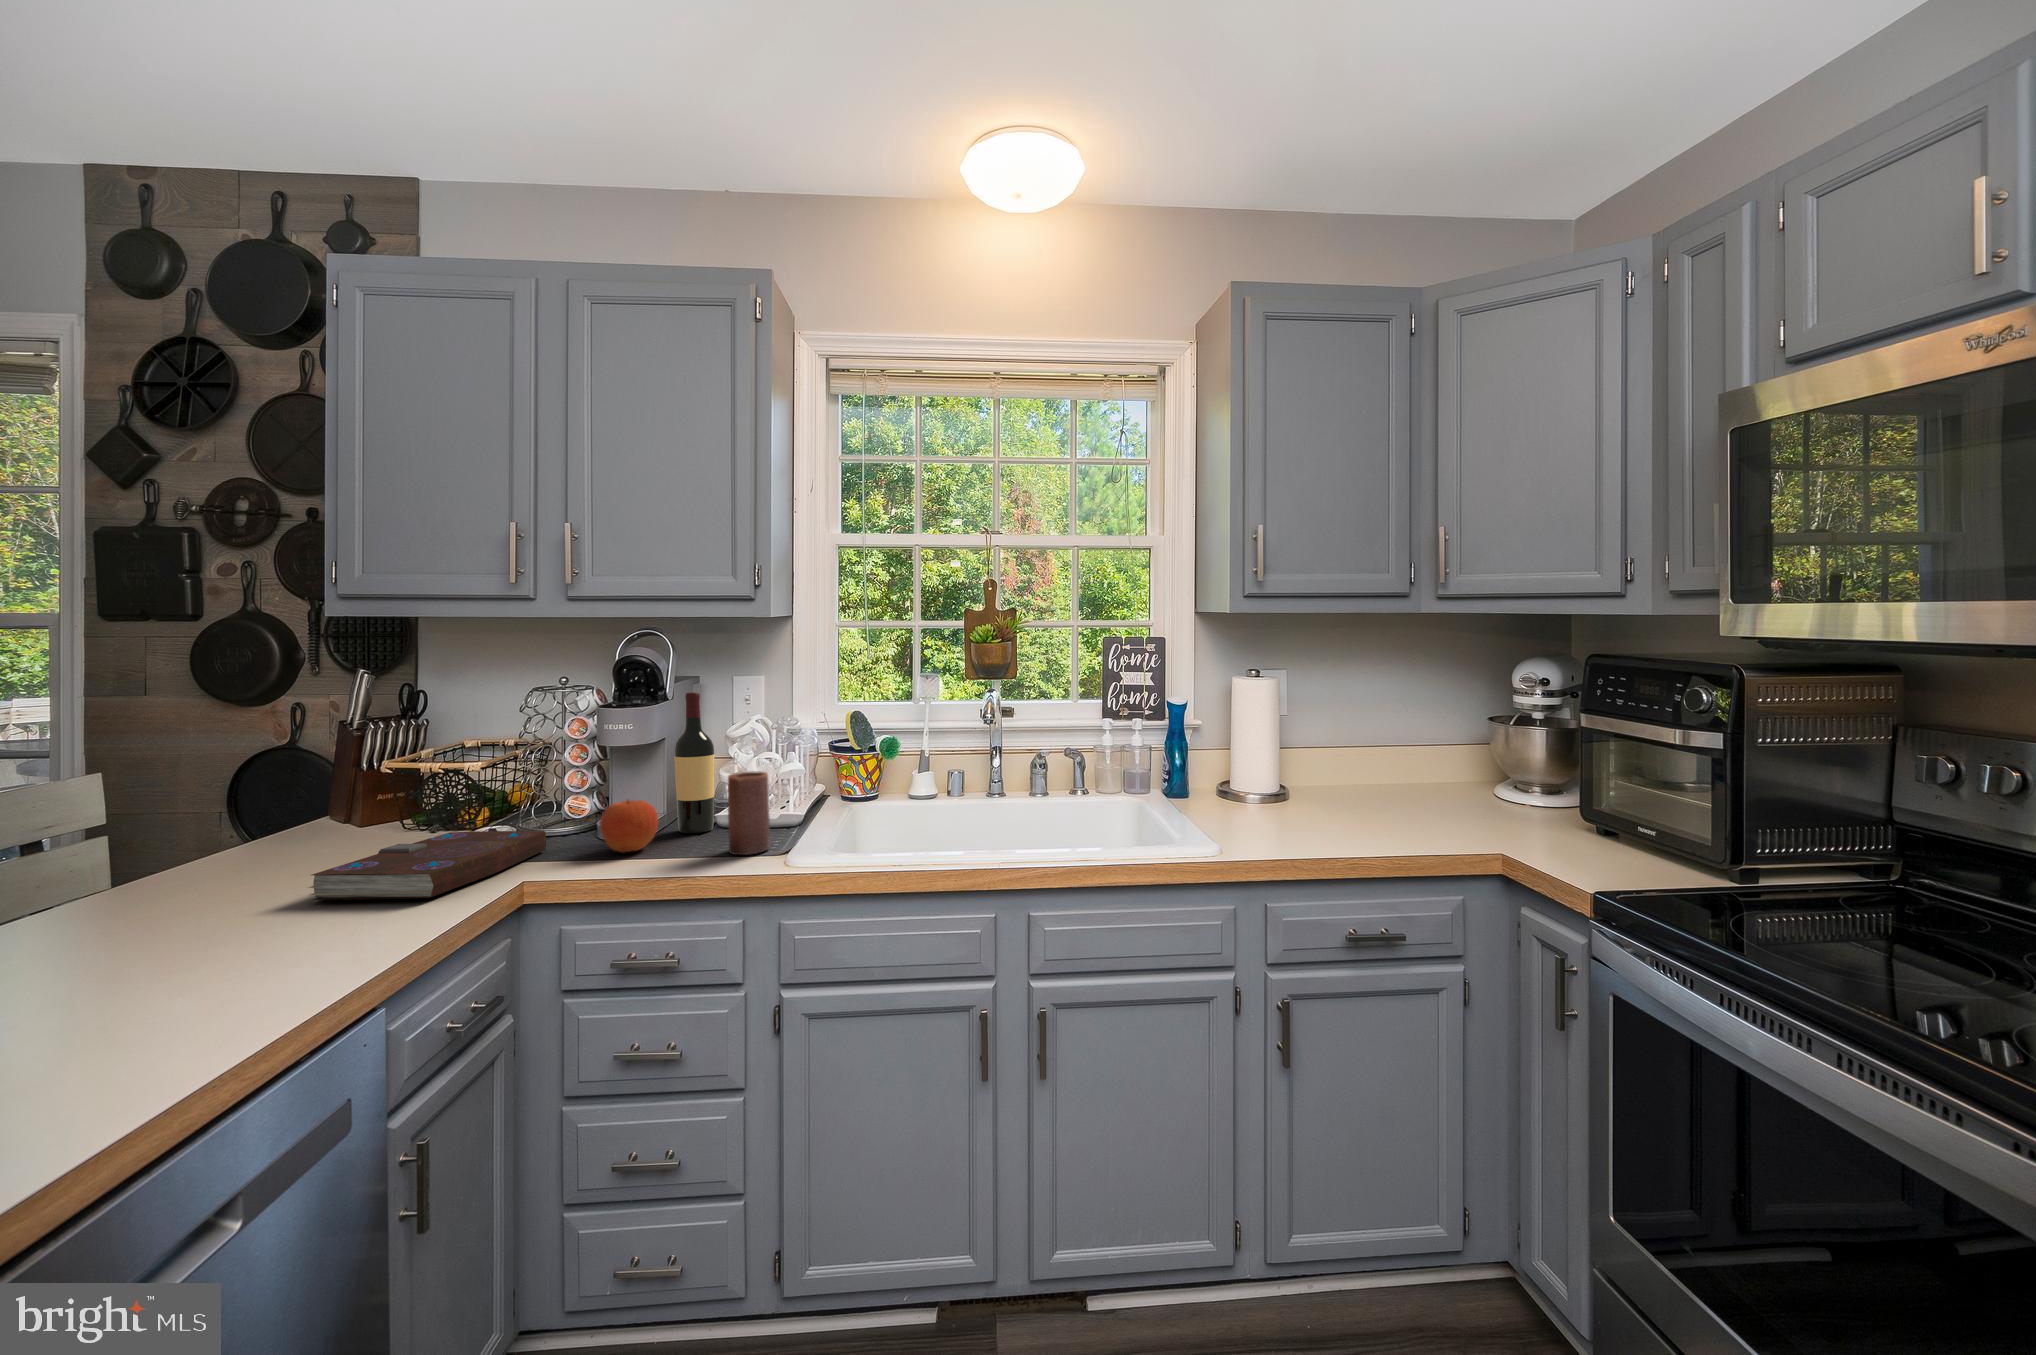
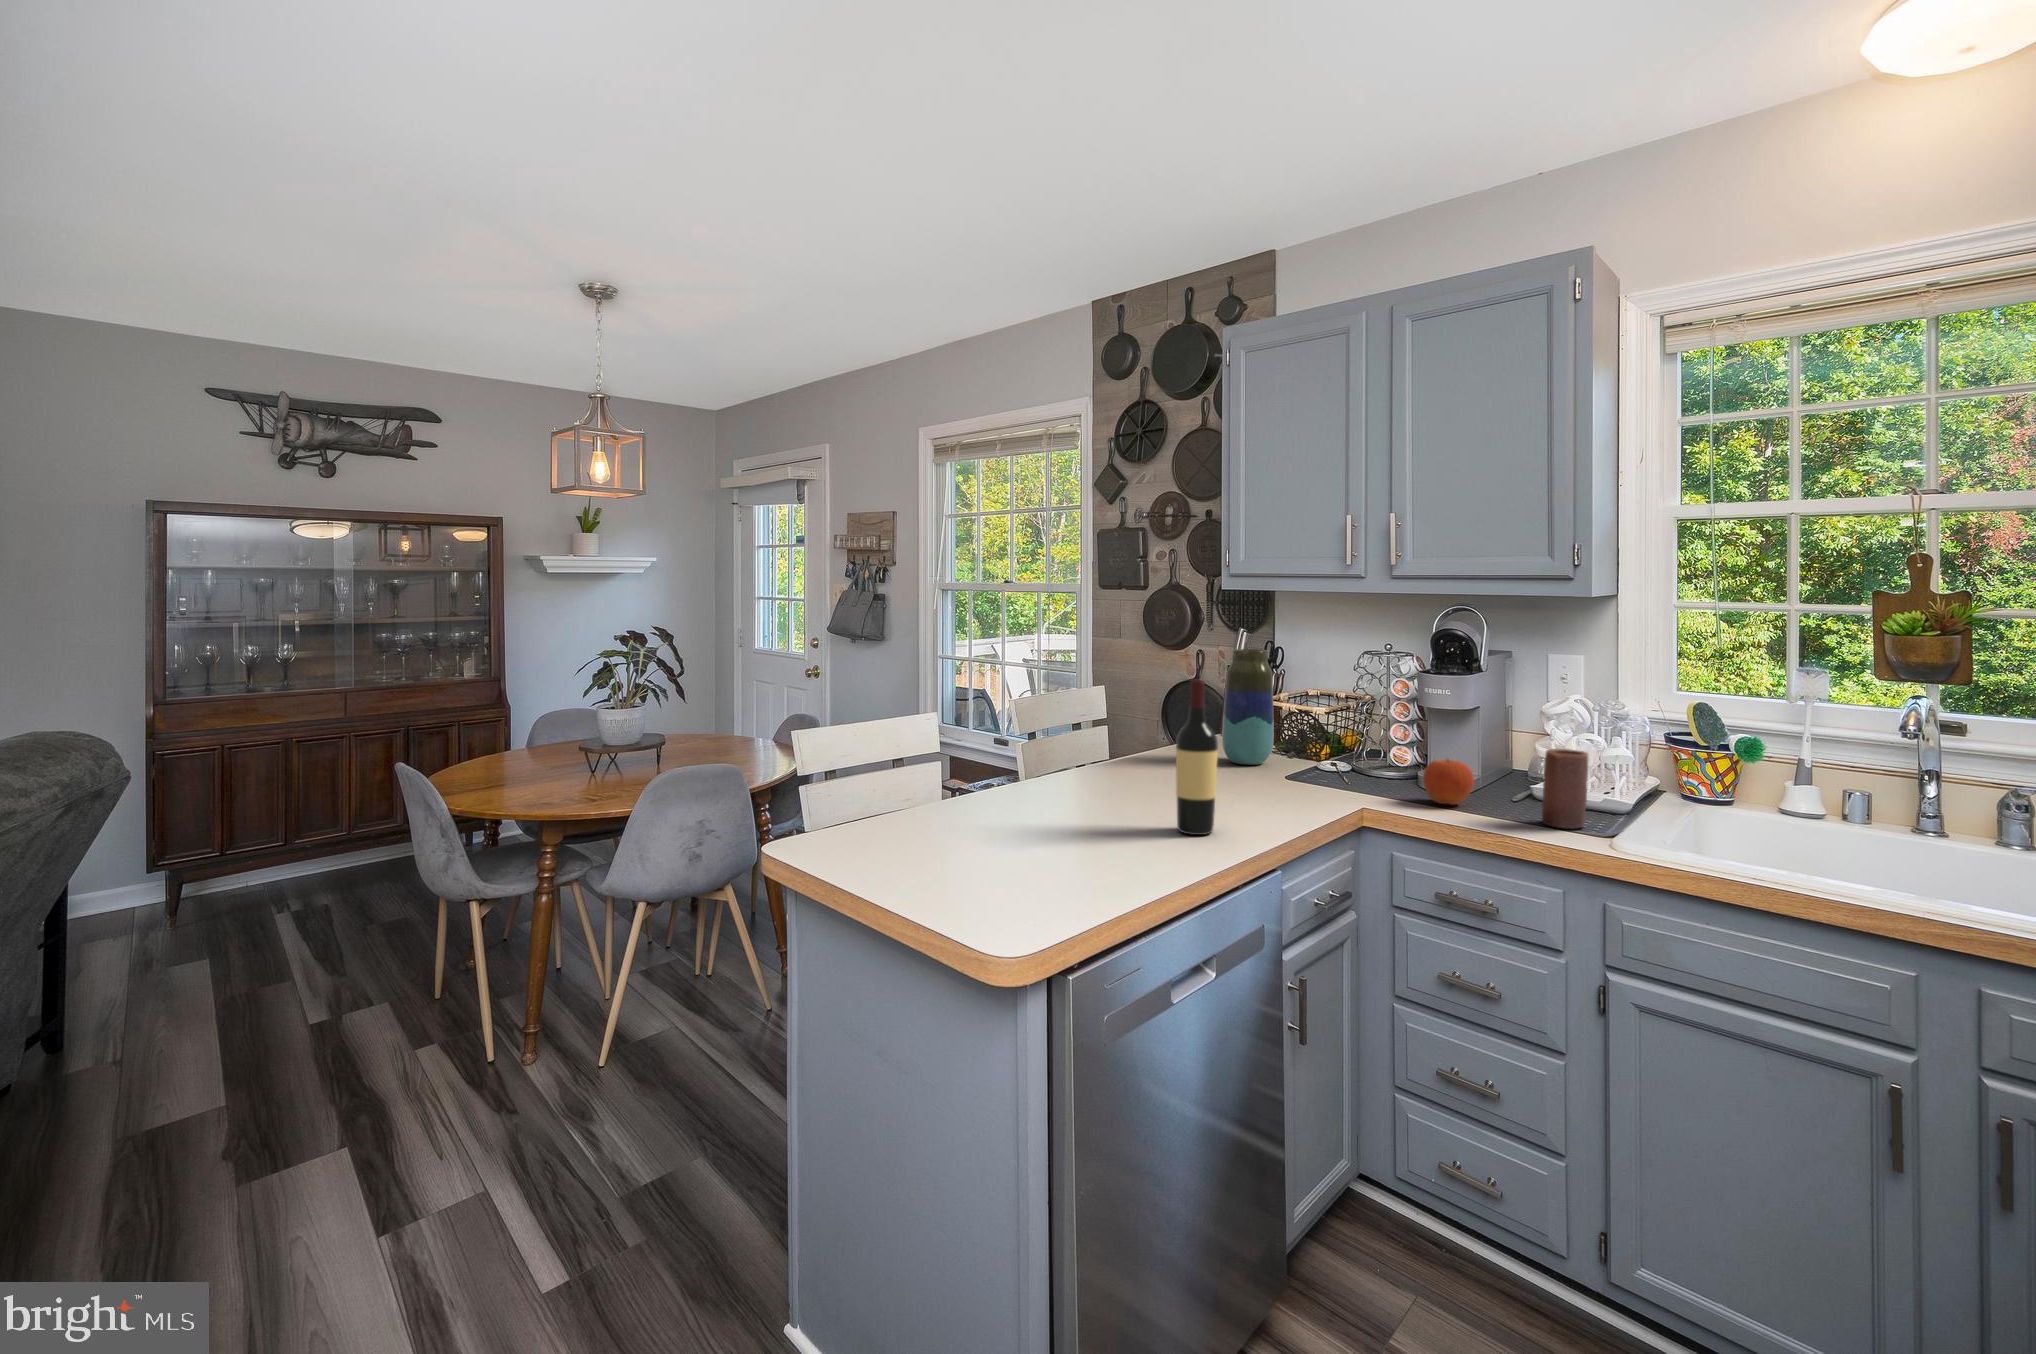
vase: none [317,691,405,848] -> present [1222,649,1274,765]
wine bottle: present [674,692,714,833] -> present [1176,680,1218,835]
book: present [308,831,546,900] -> none [1231,764,1378,808]

